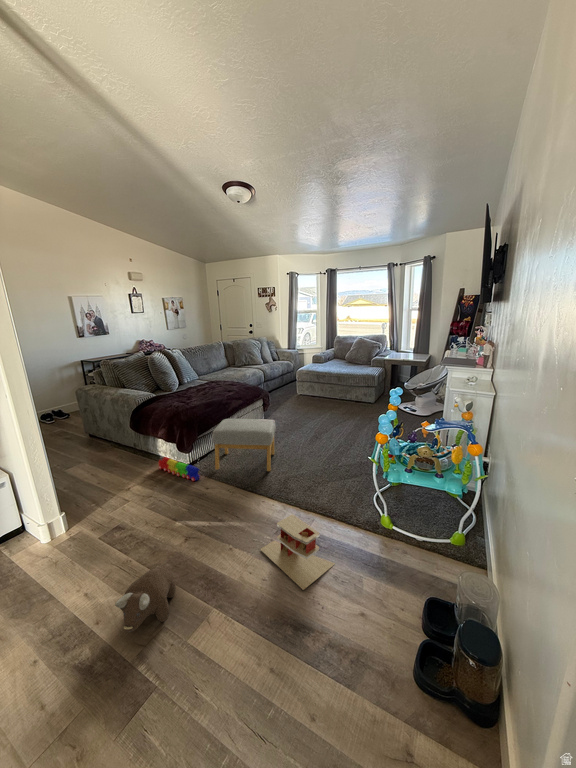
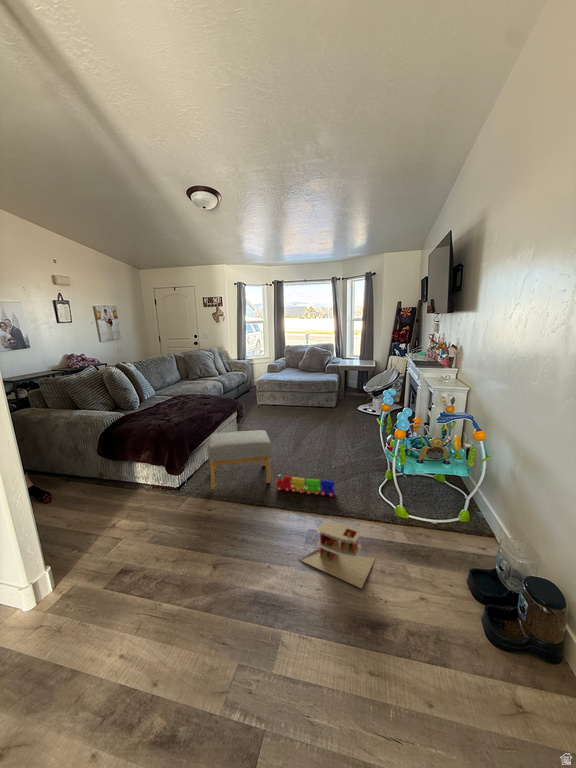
toy train: present [159,456,200,481] -> present [277,475,335,497]
plush toy: present [115,566,176,632] -> none [188,598,242,679]

